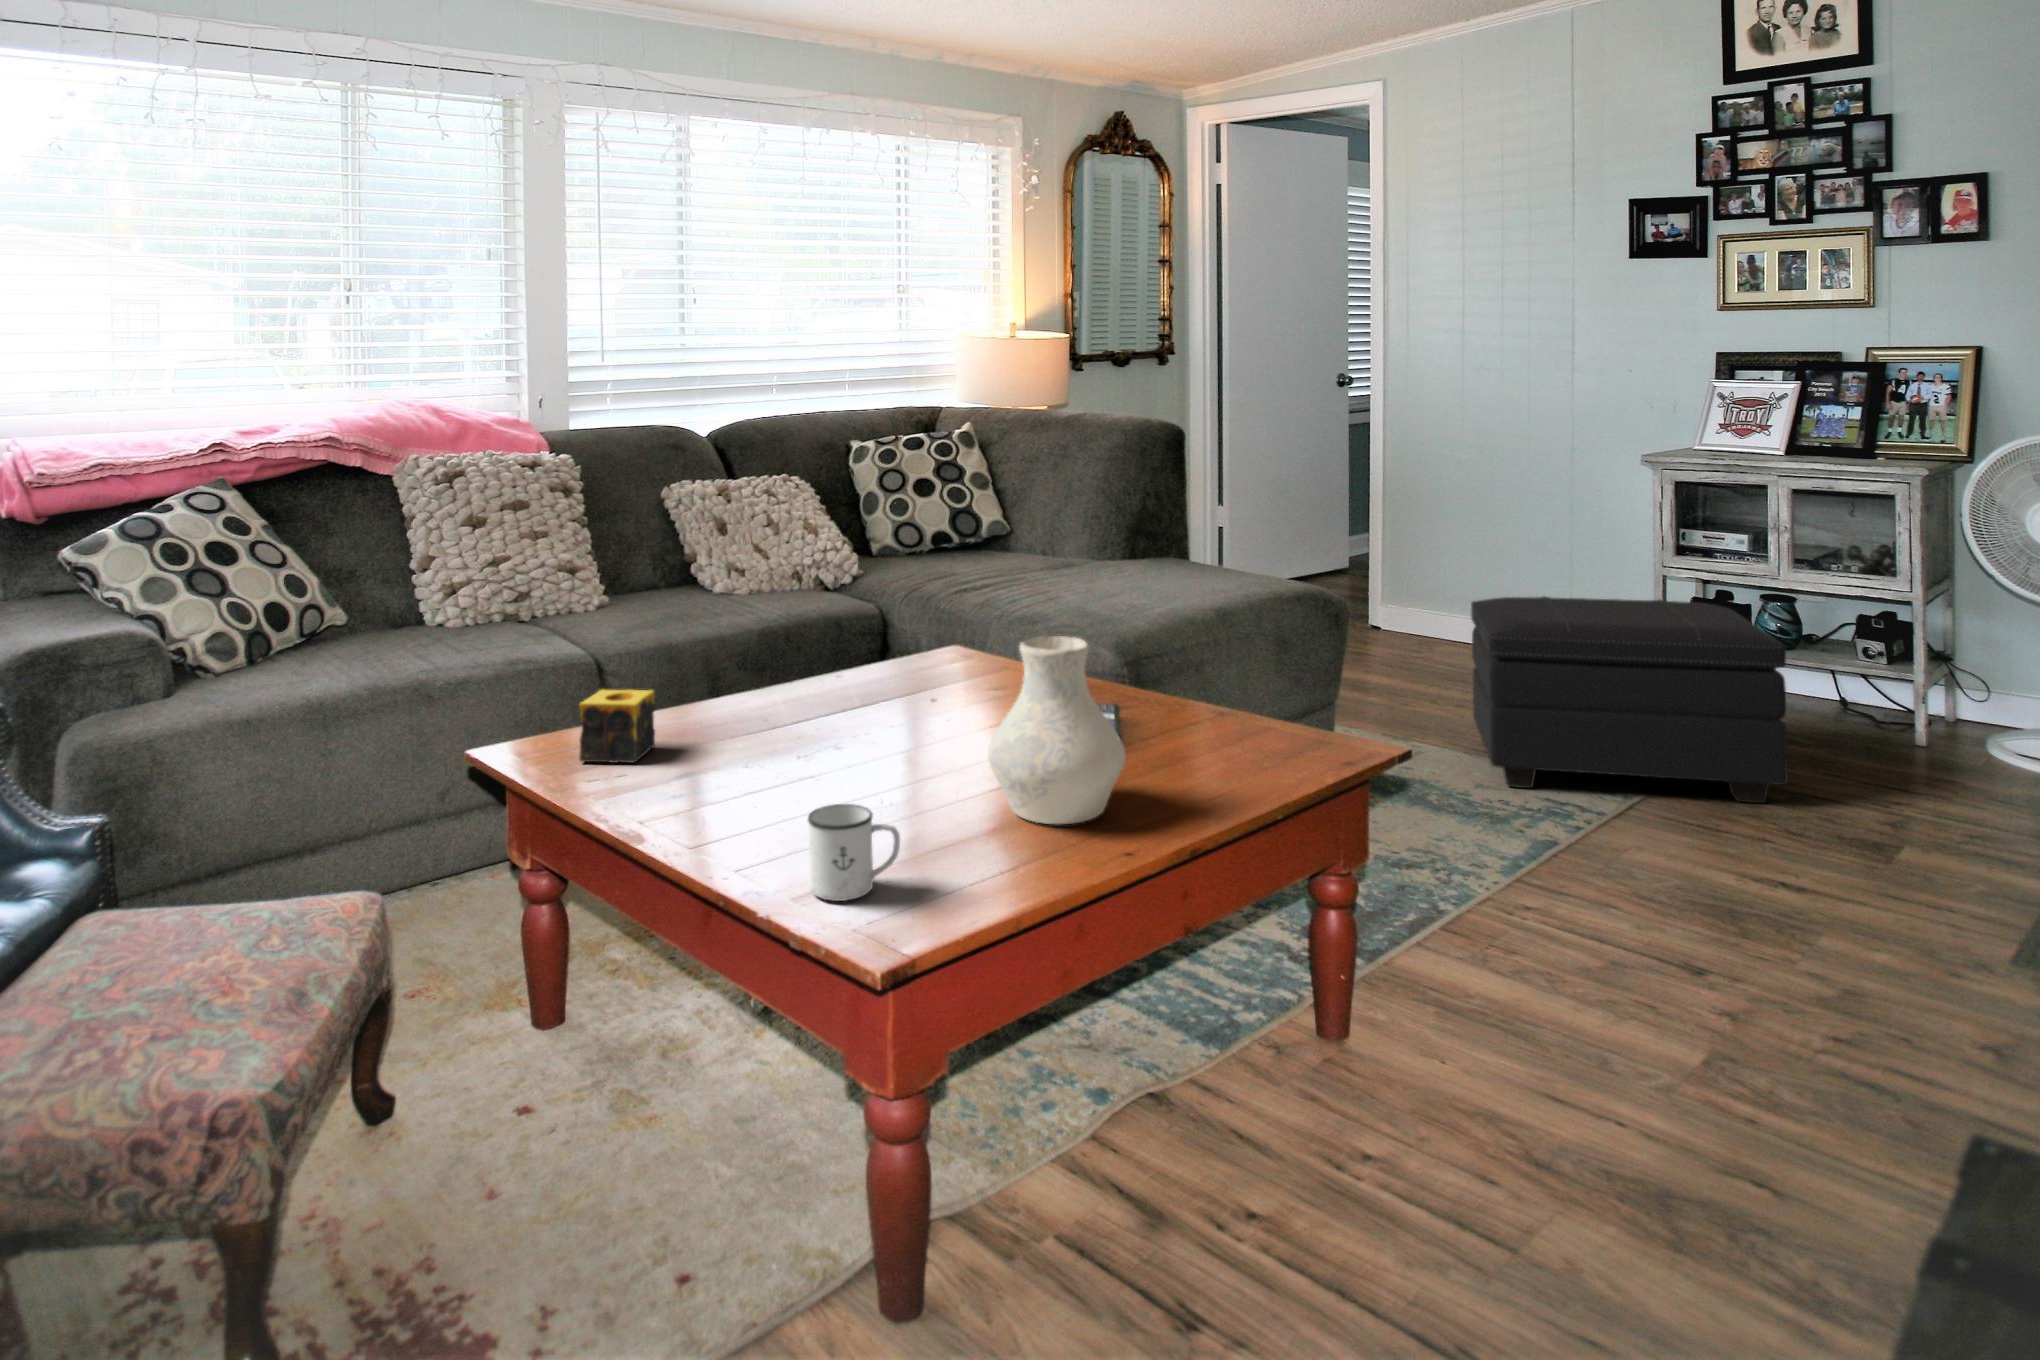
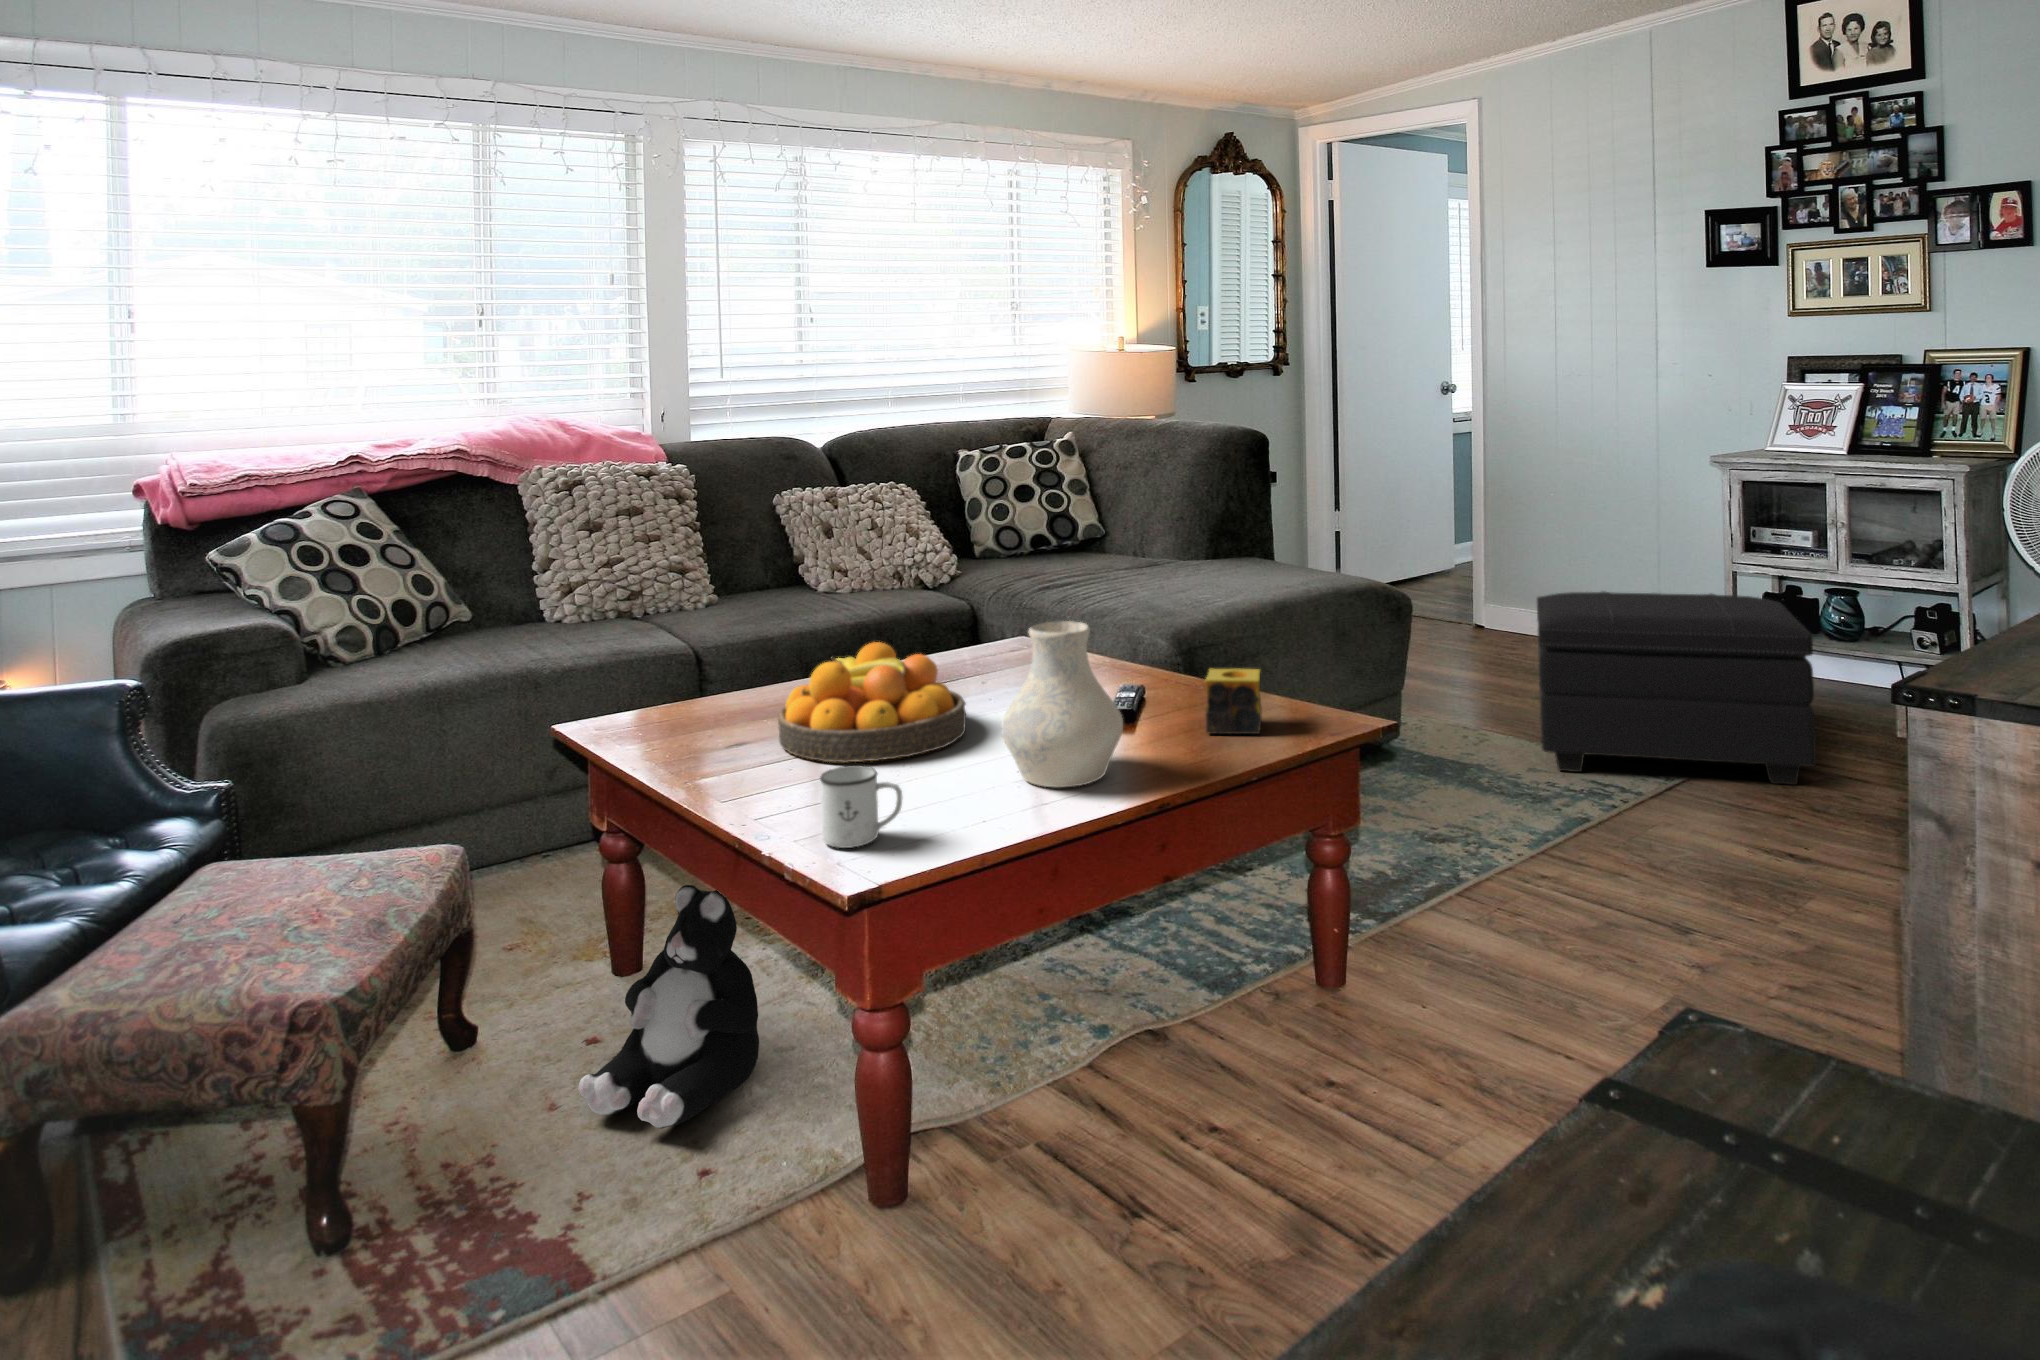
fruit bowl: none [722,655,930,793] -> present [778,642,966,763]
candle: present [579,689,655,763] -> present [1205,669,1262,734]
plush toy: none [522,935,723,1223] -> present [578,885,759,1128]

